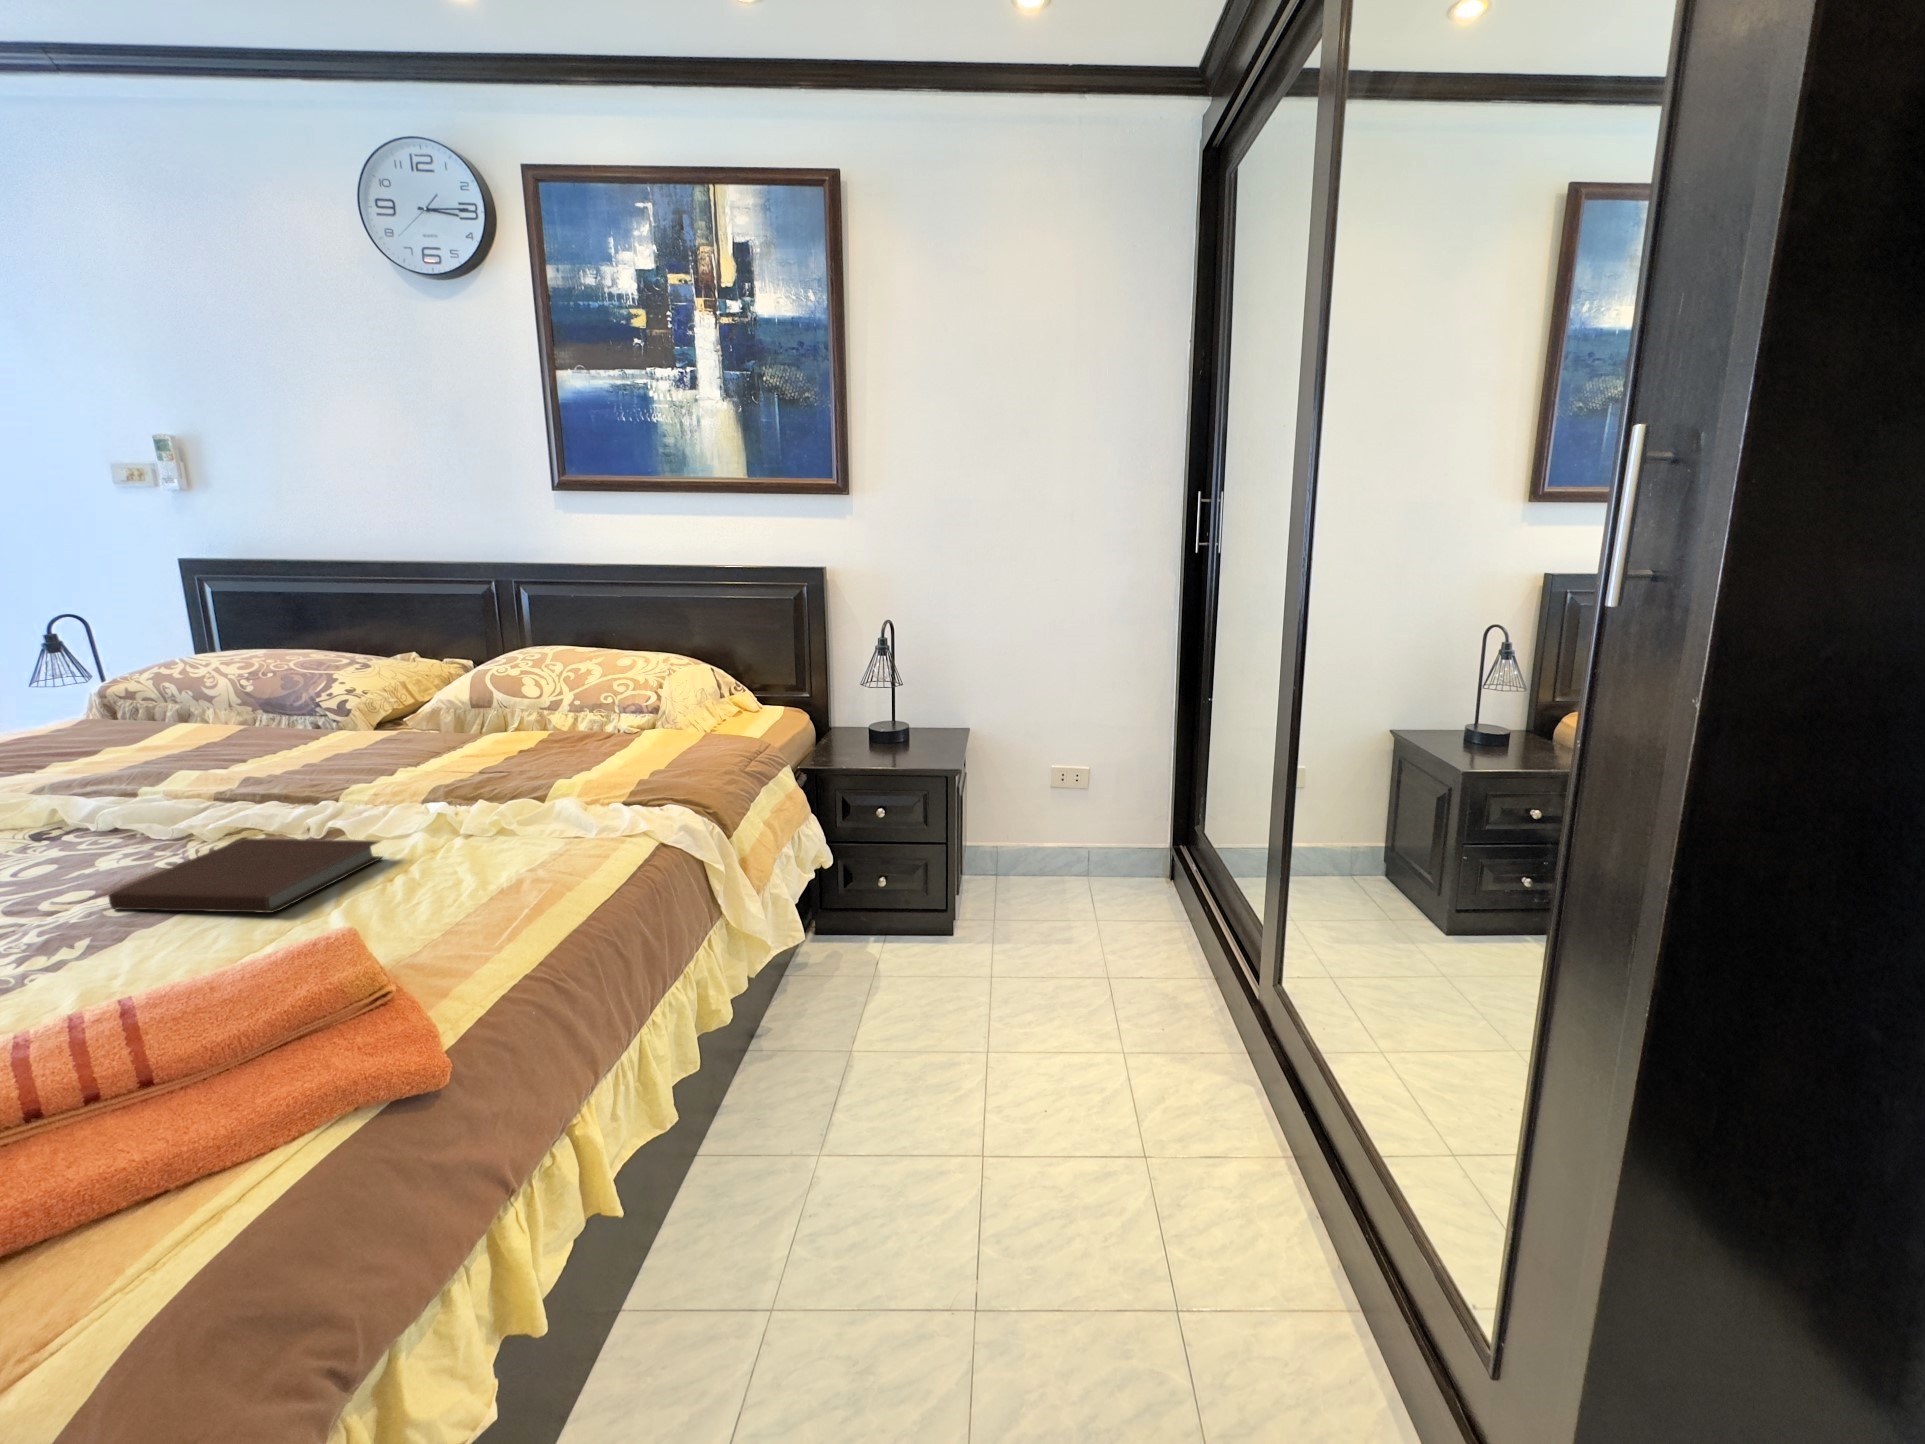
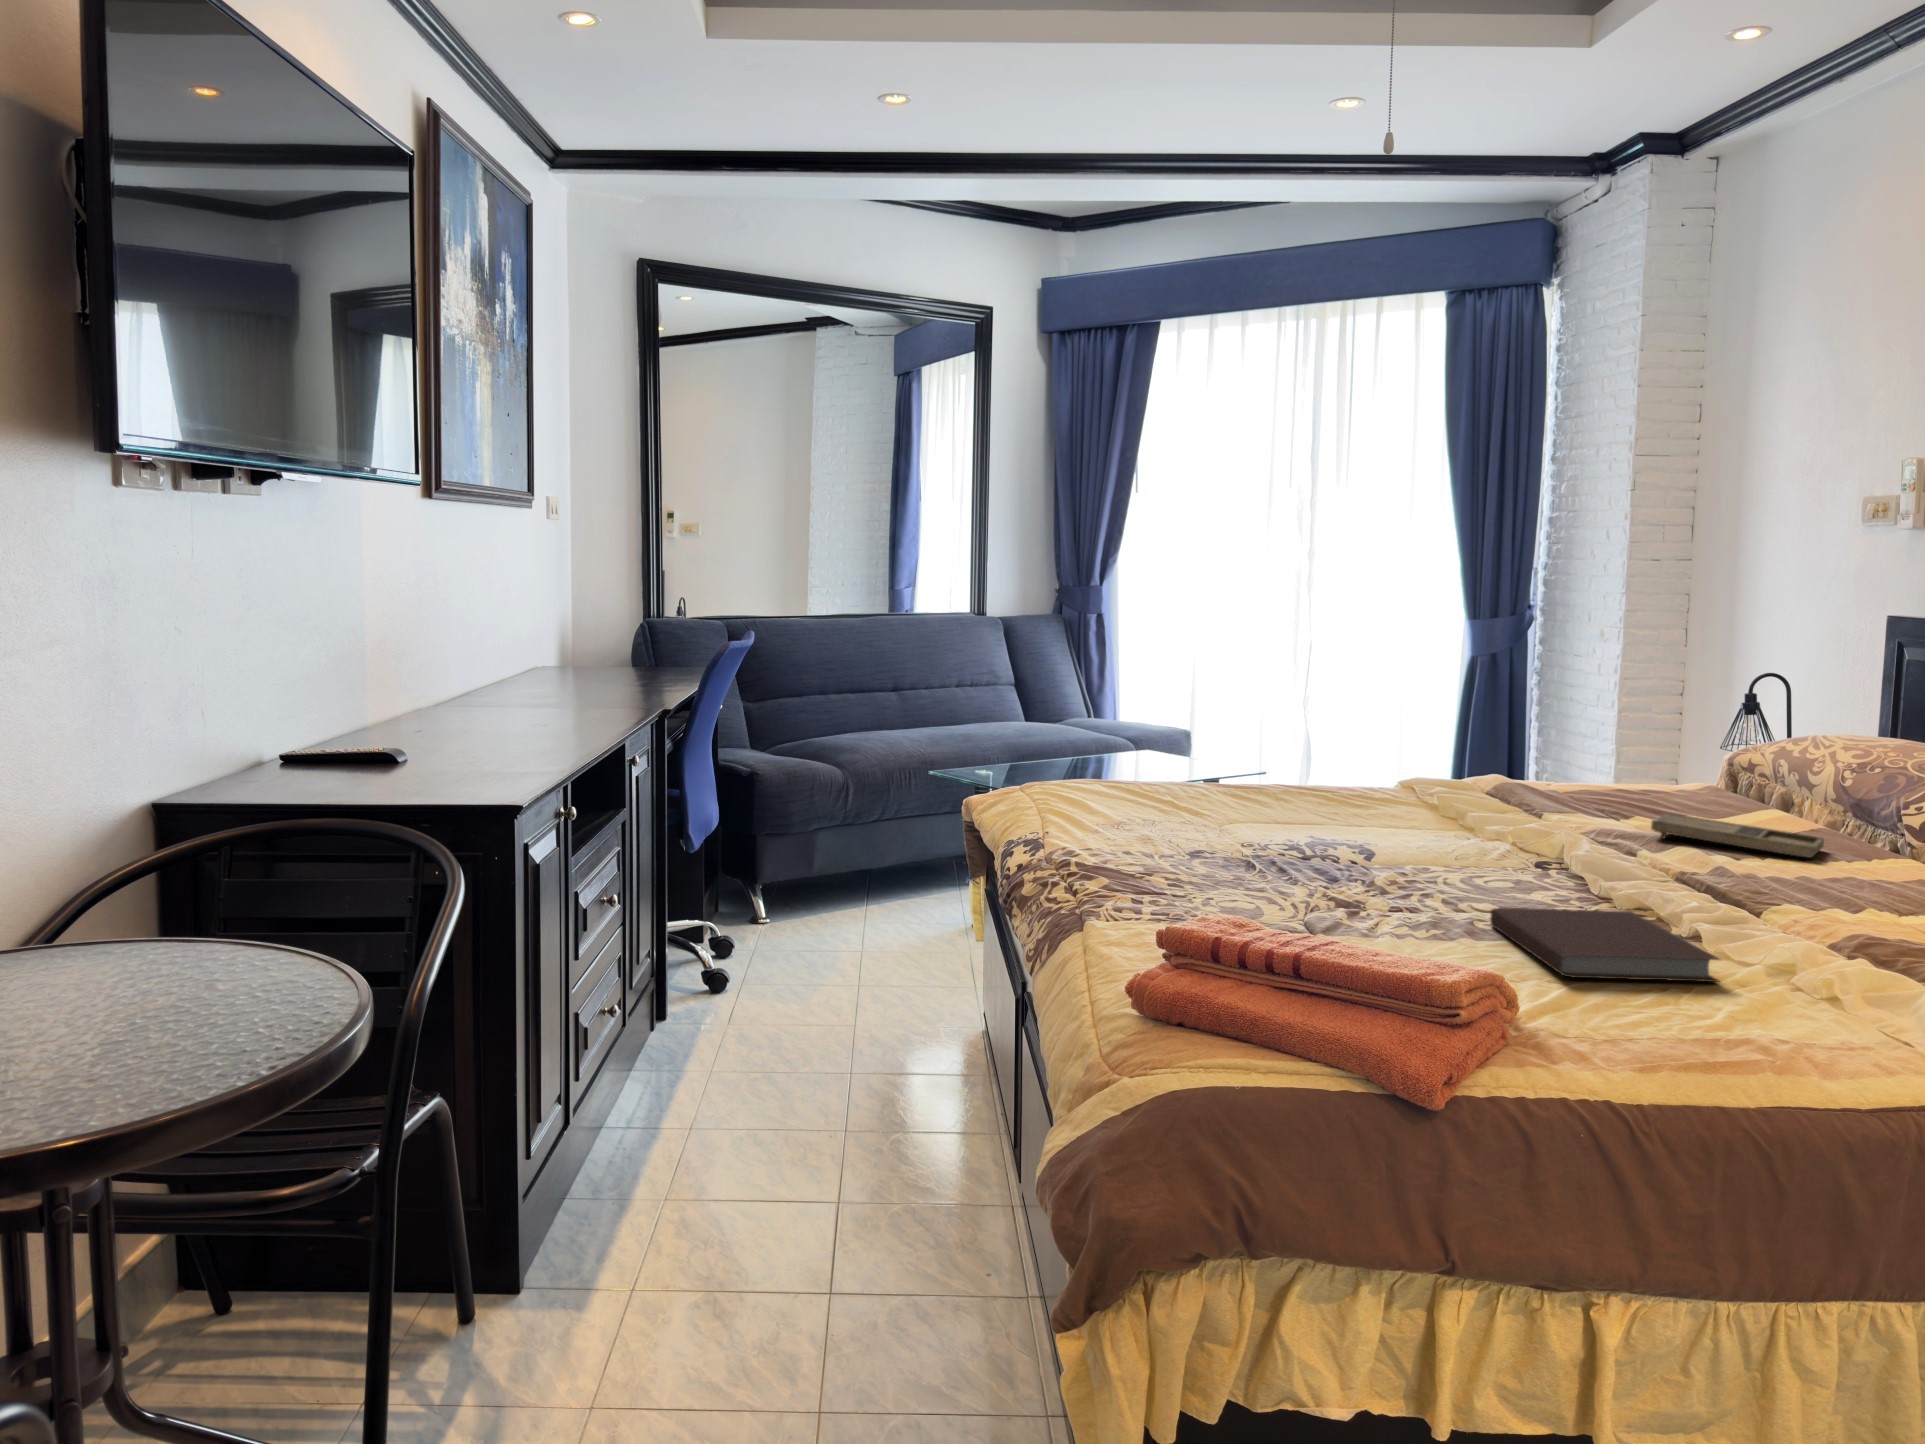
tray: none [119,733,285,774] -> present [1651,812,1824,857]

